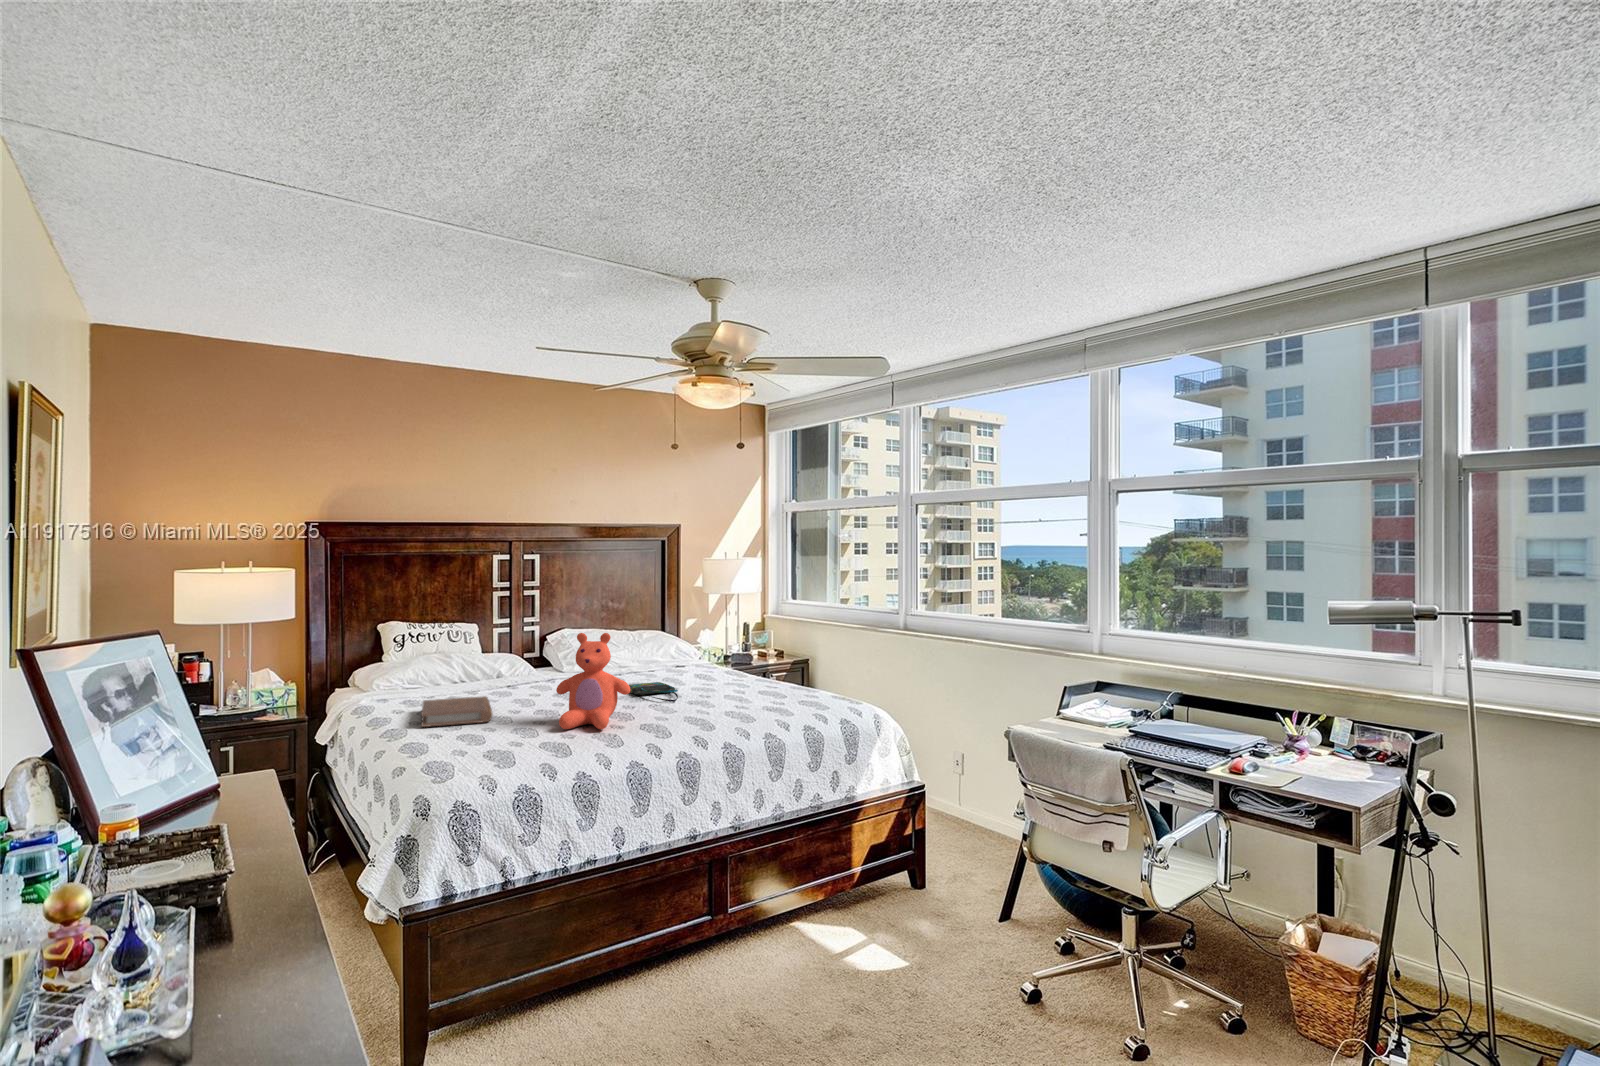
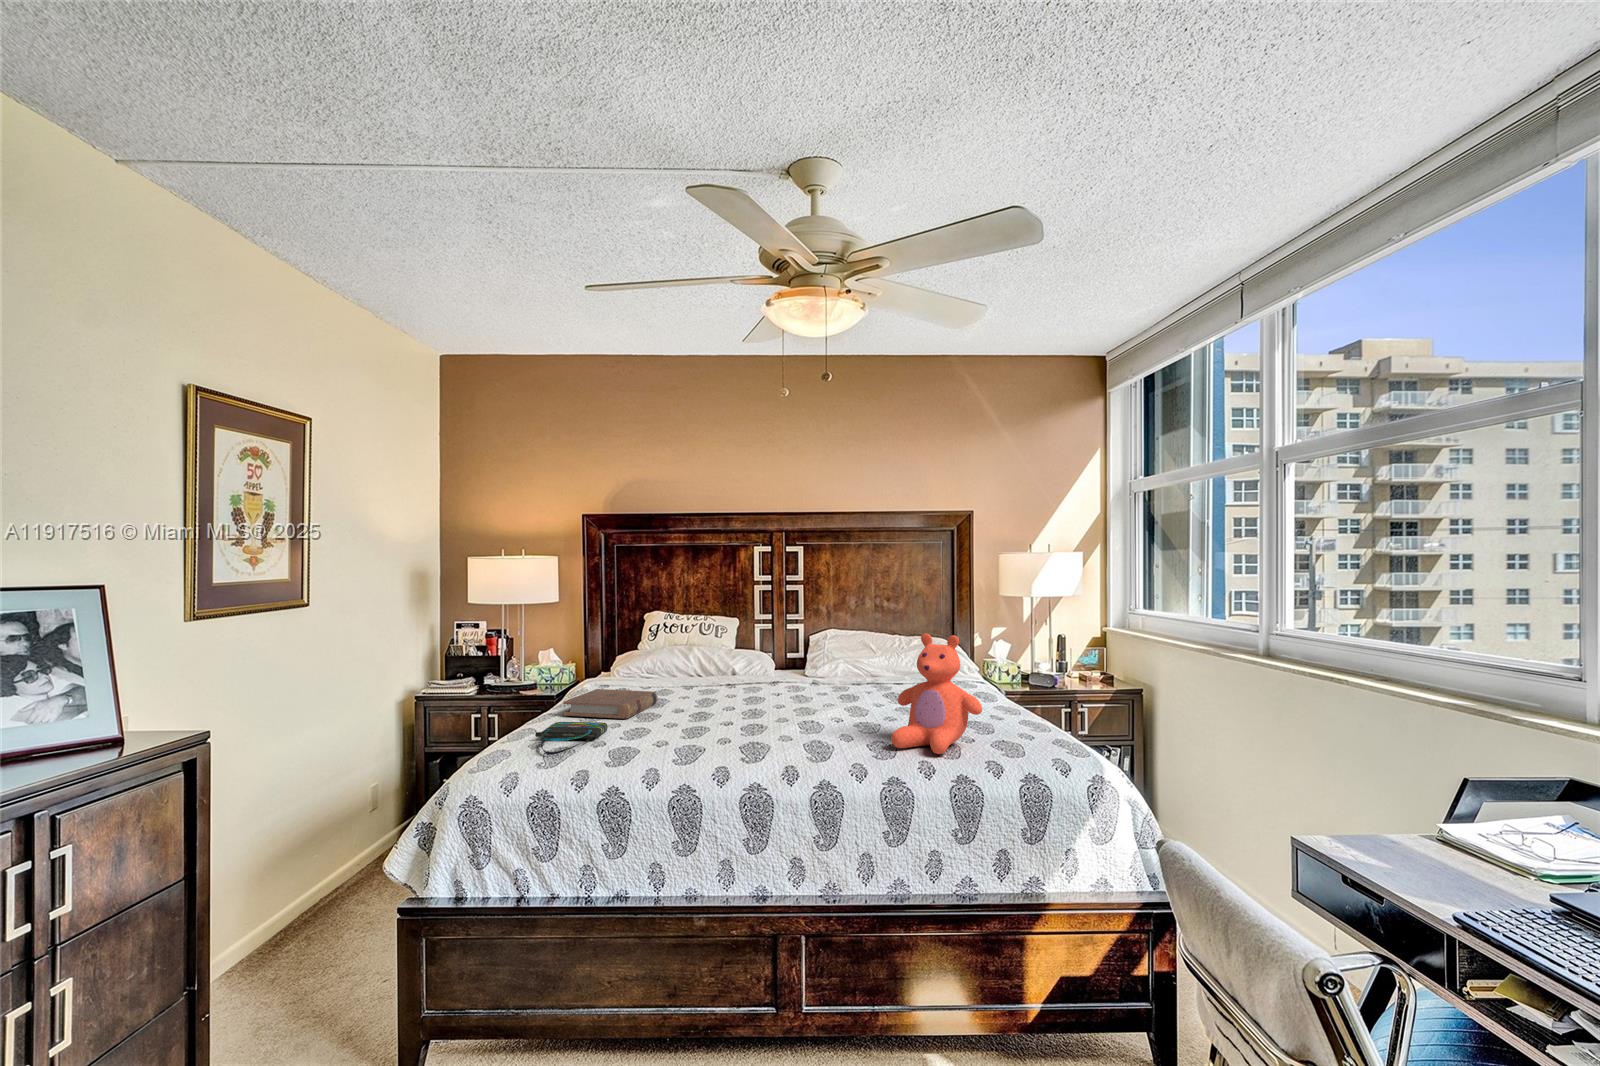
teddy bear: present [556,633,630,729] -> present [891,633,982,754]
tote bag: present [629,682,678,702] -> present [535,722,608,755]

